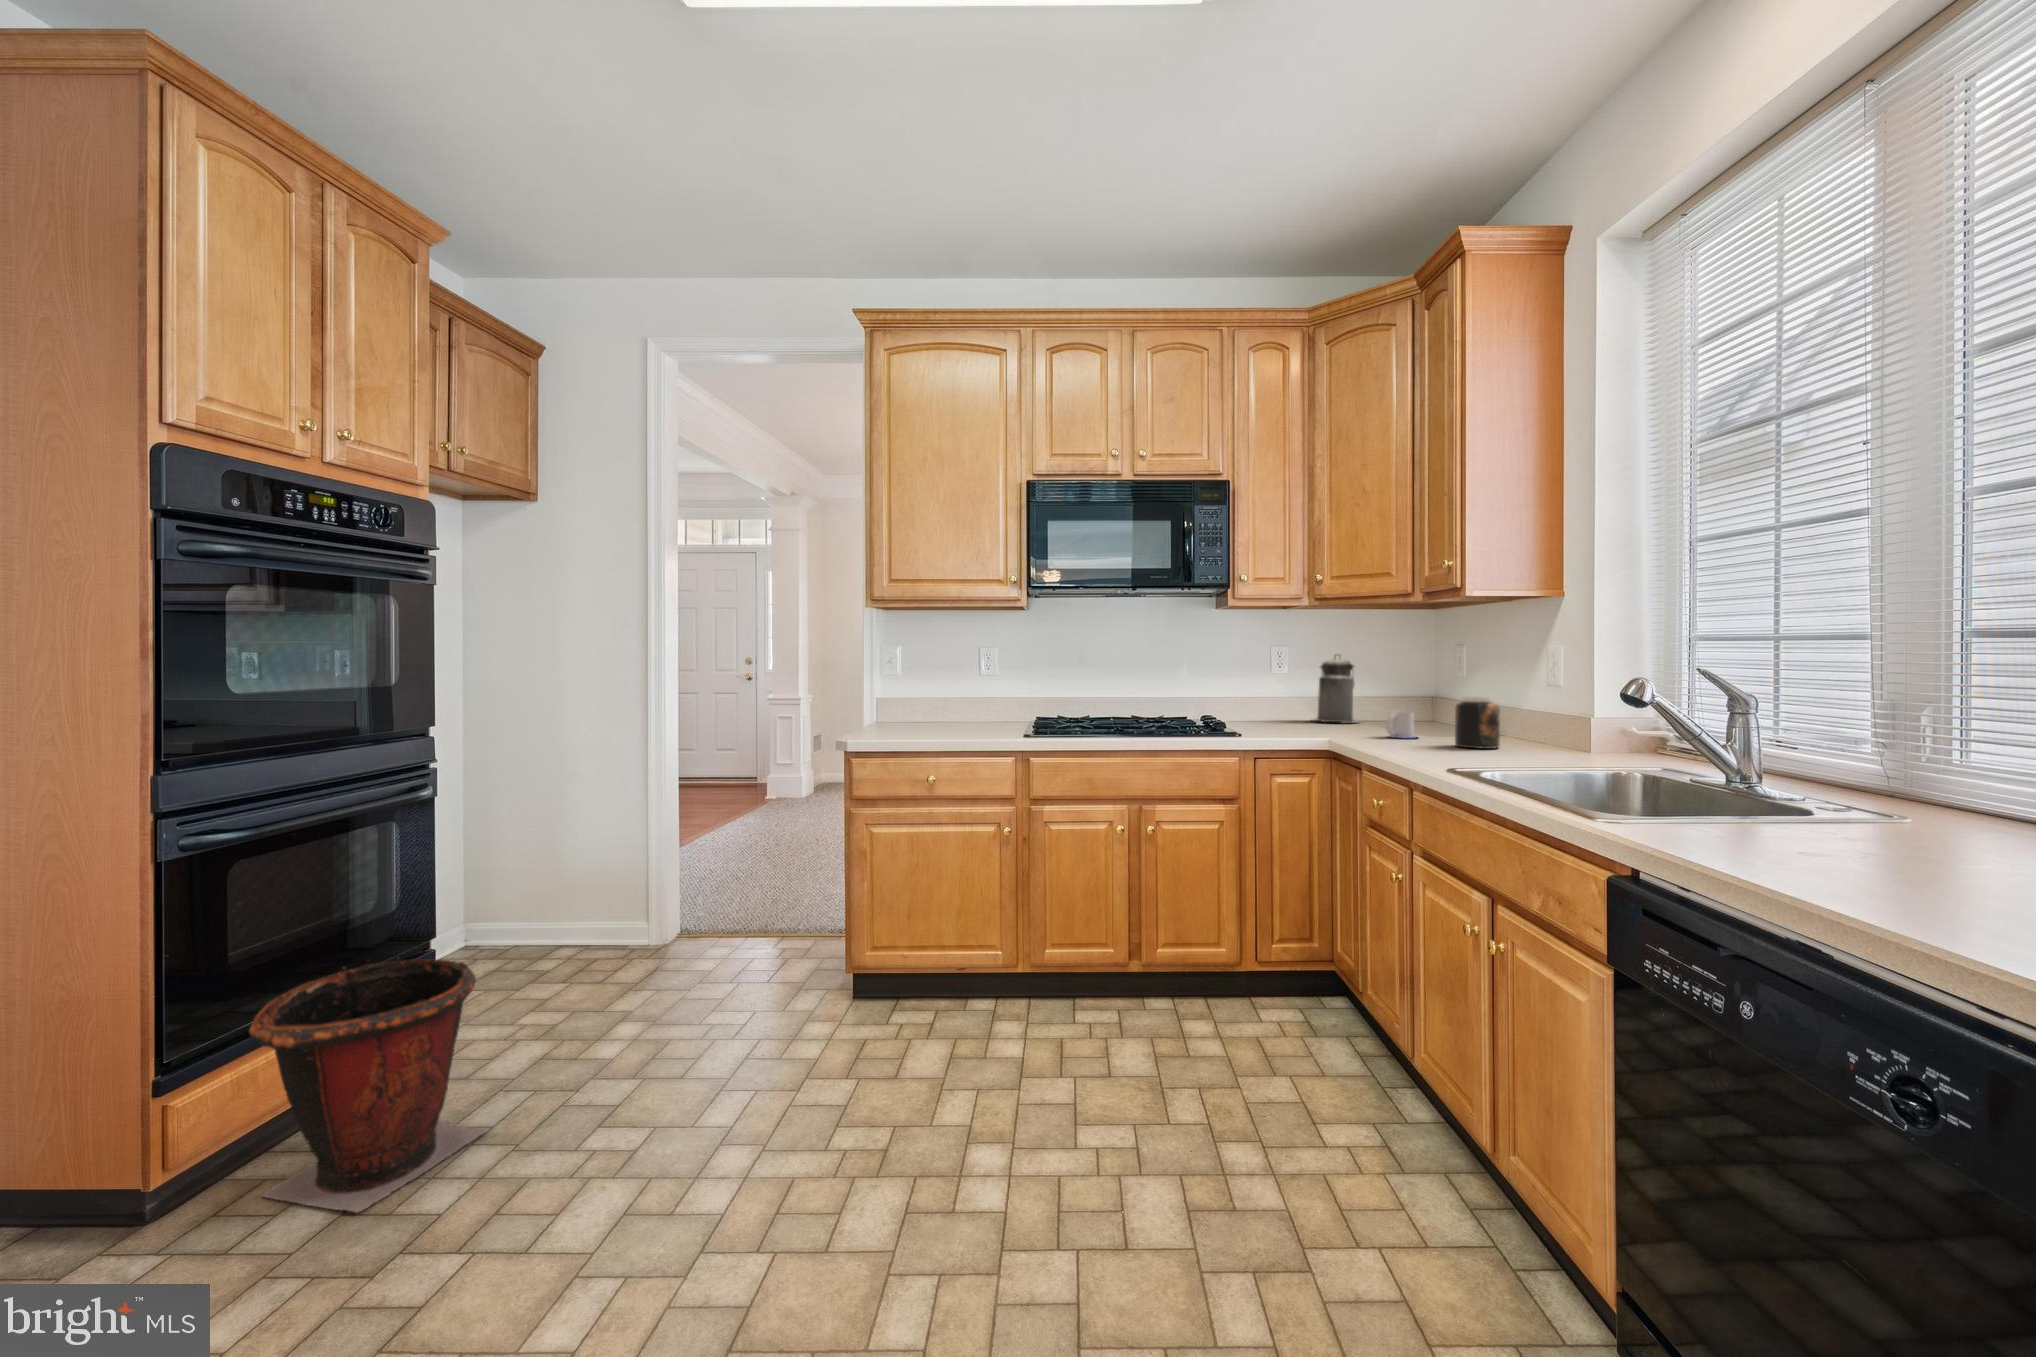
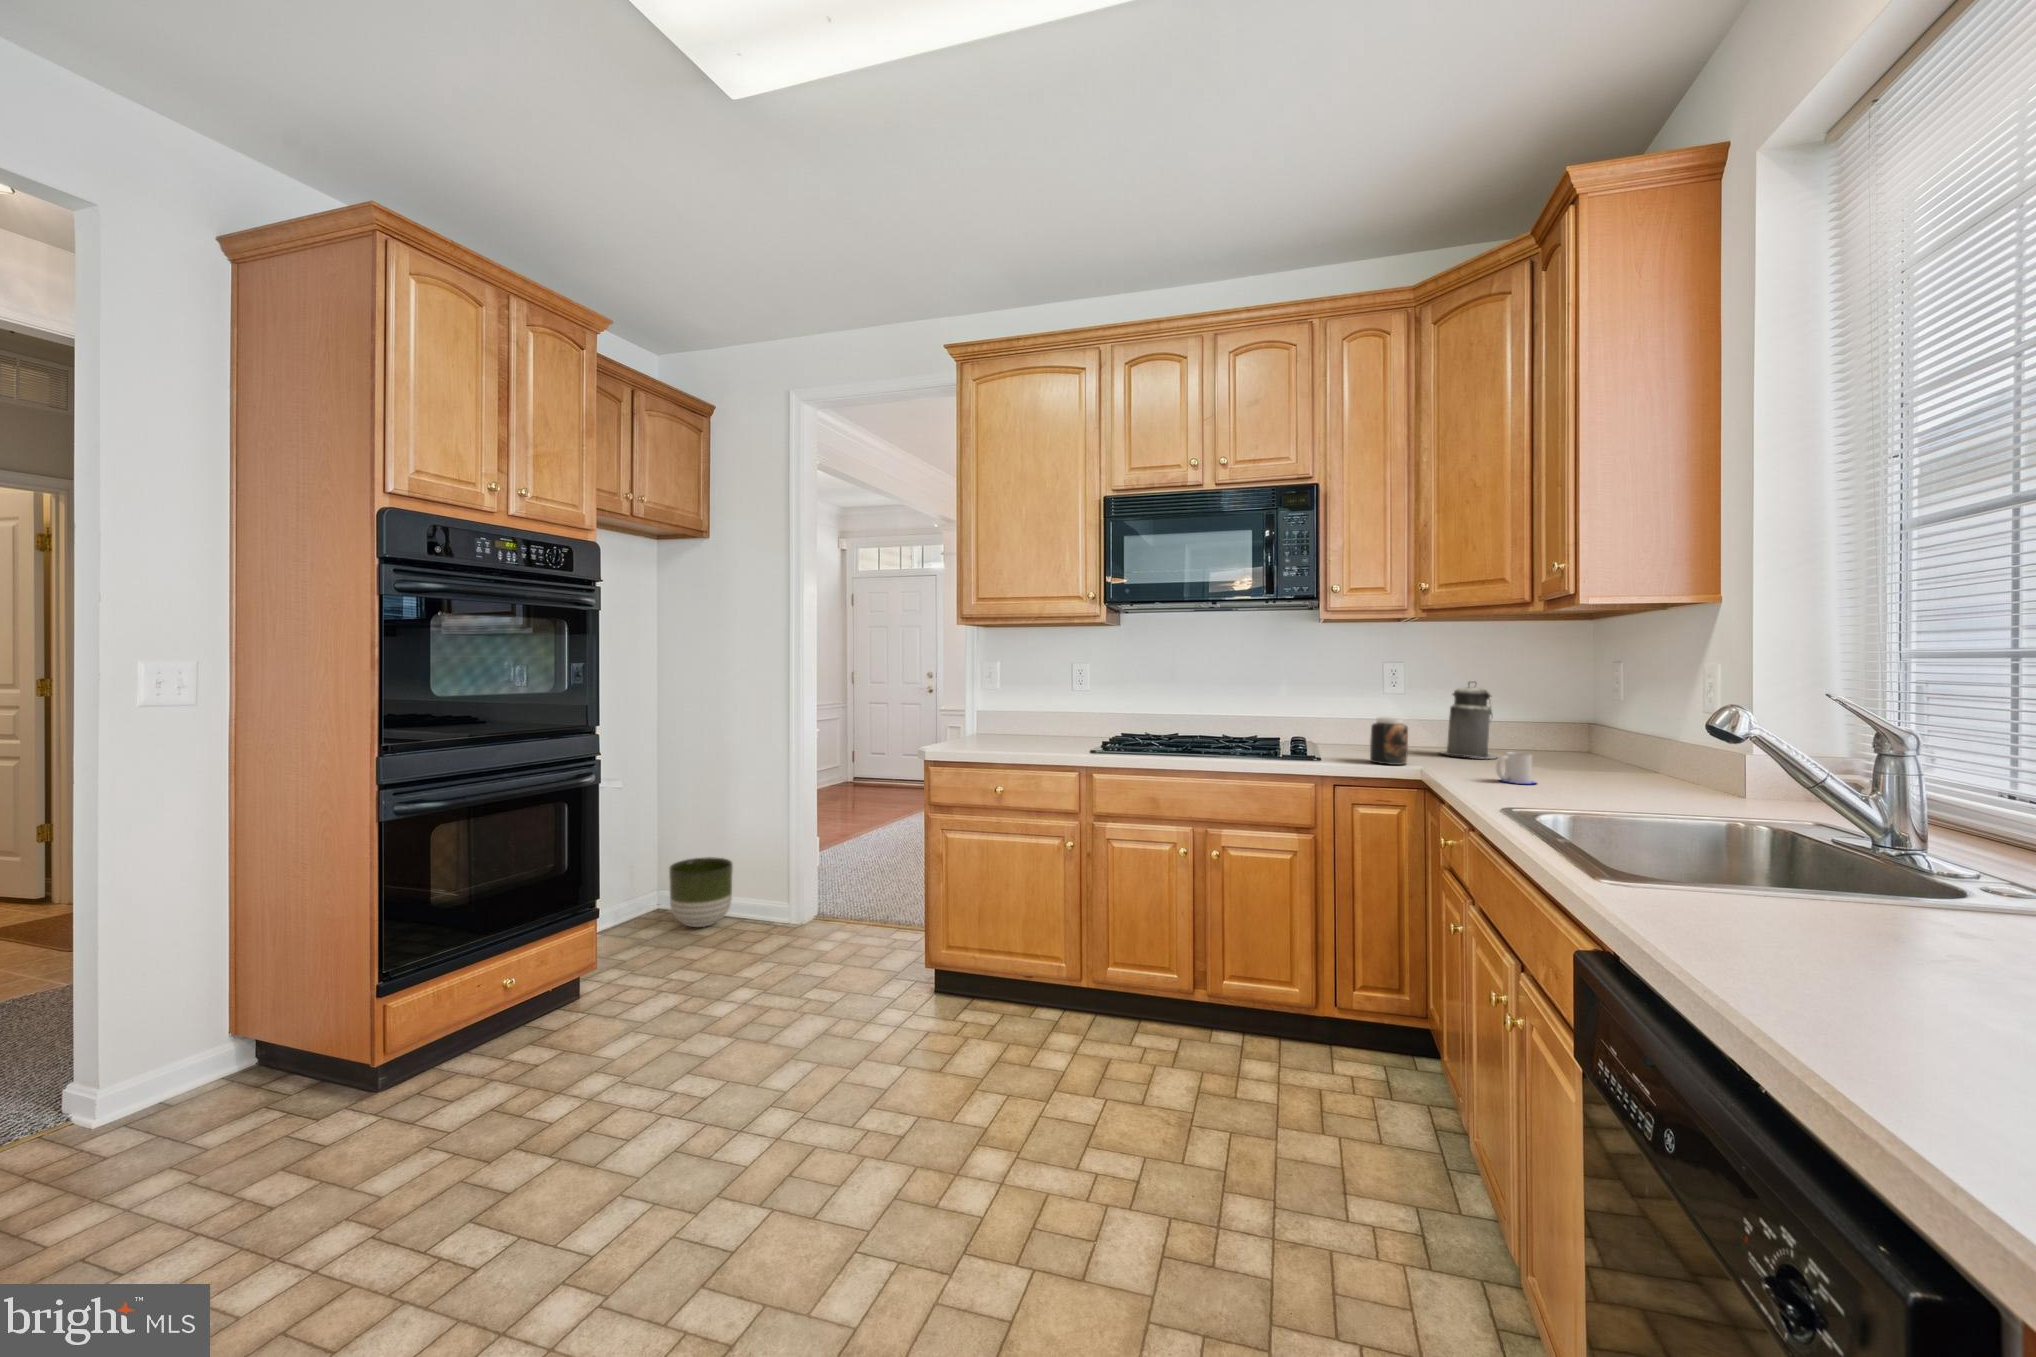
jar: present [1455,696,1500,749] -> present [1370,717,1408,765]
planter: none [497,884,577,966] -> present [669,857,733,927]
waste bin: present [249,959,487,1213] -> none [434,910,609,1113]

